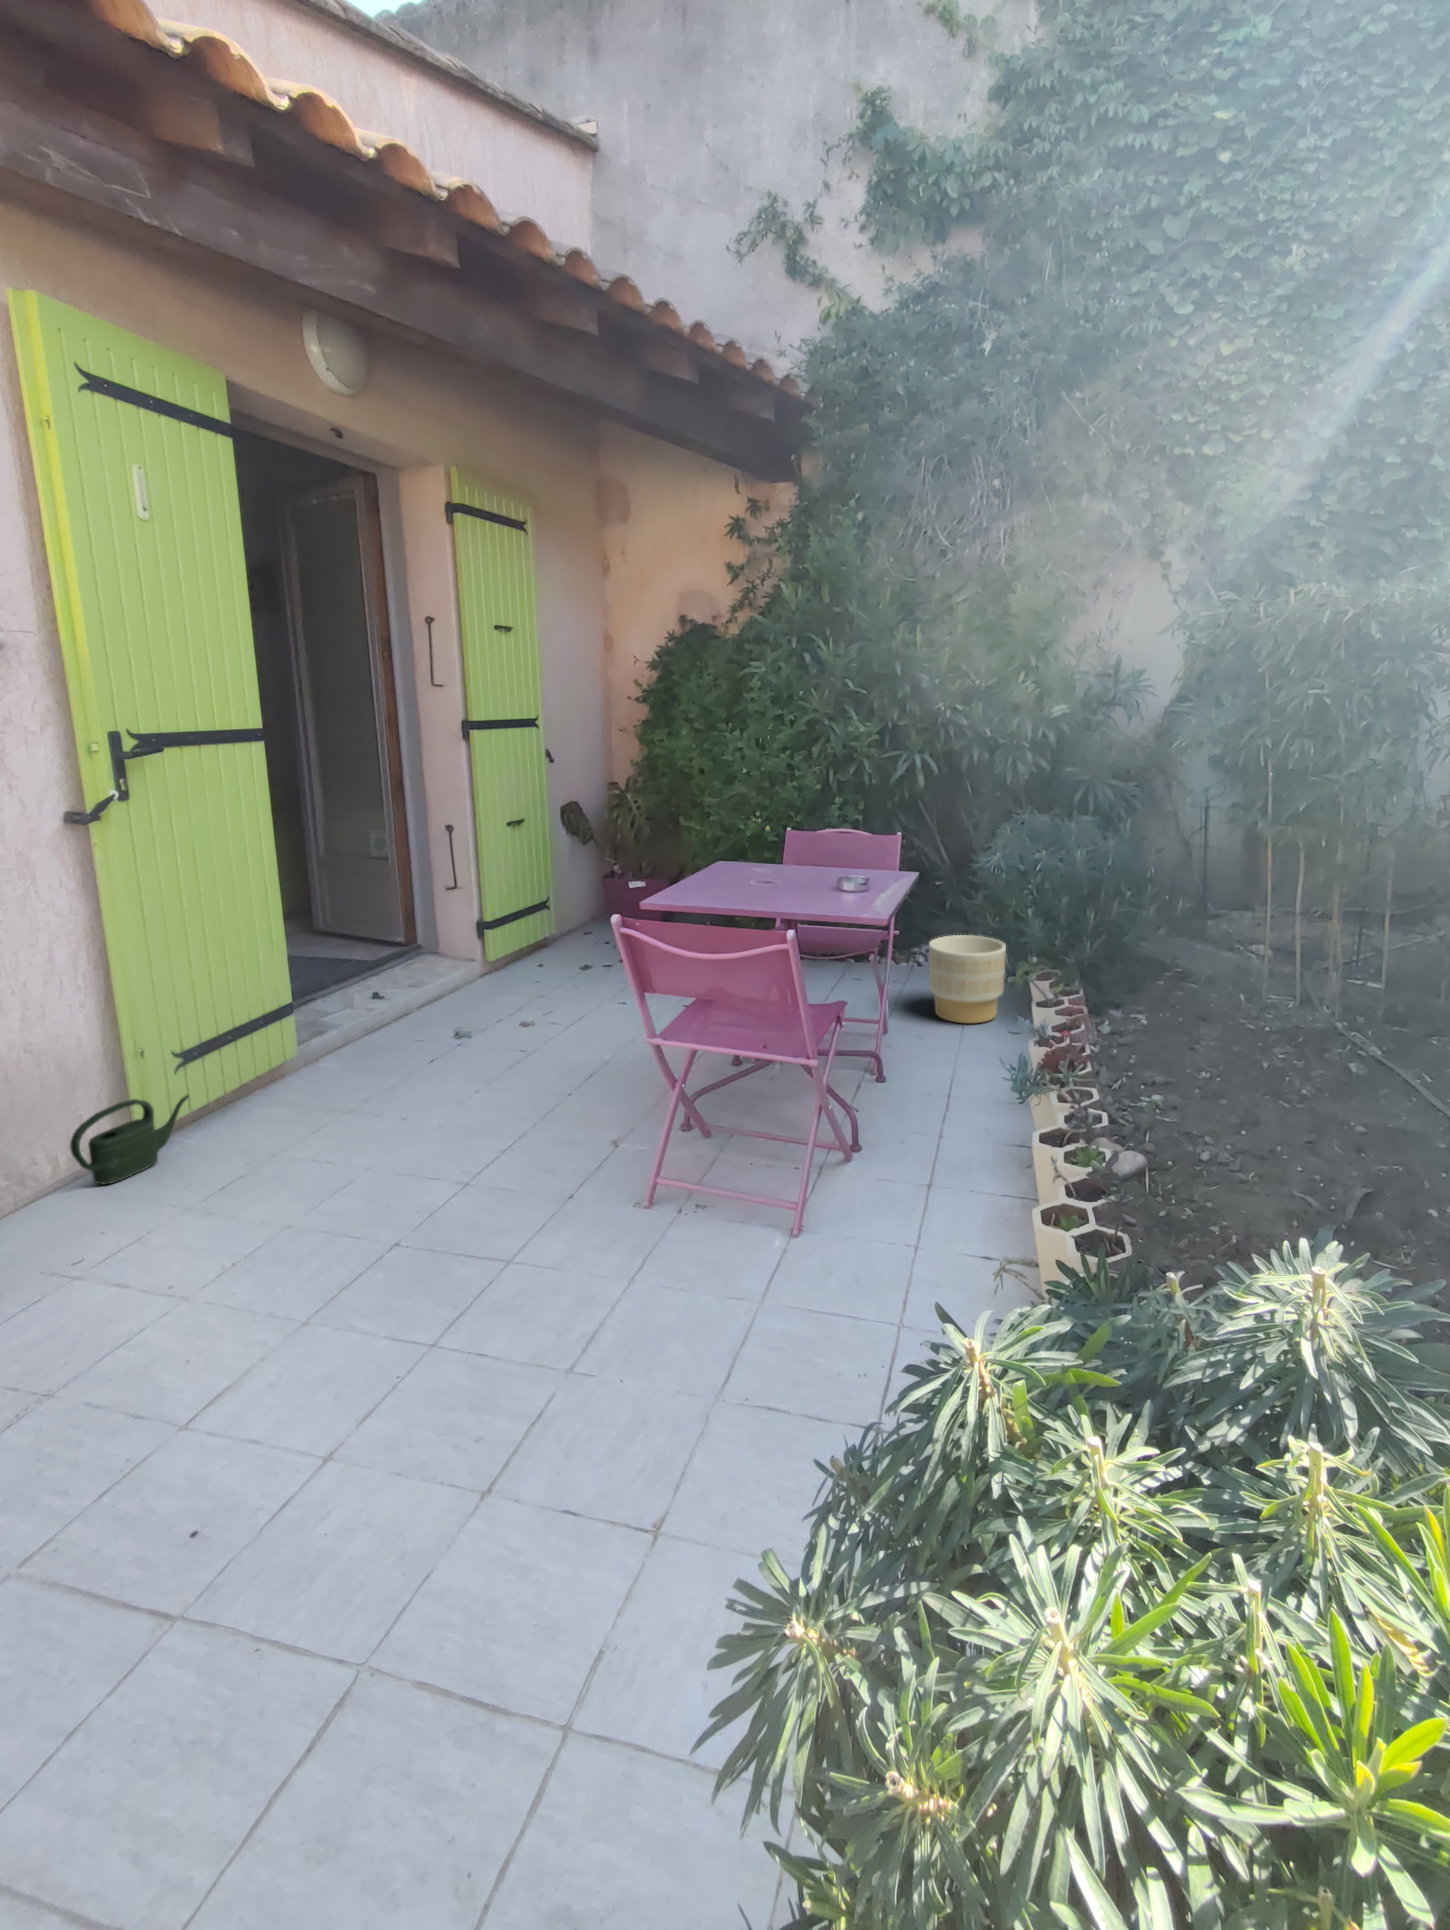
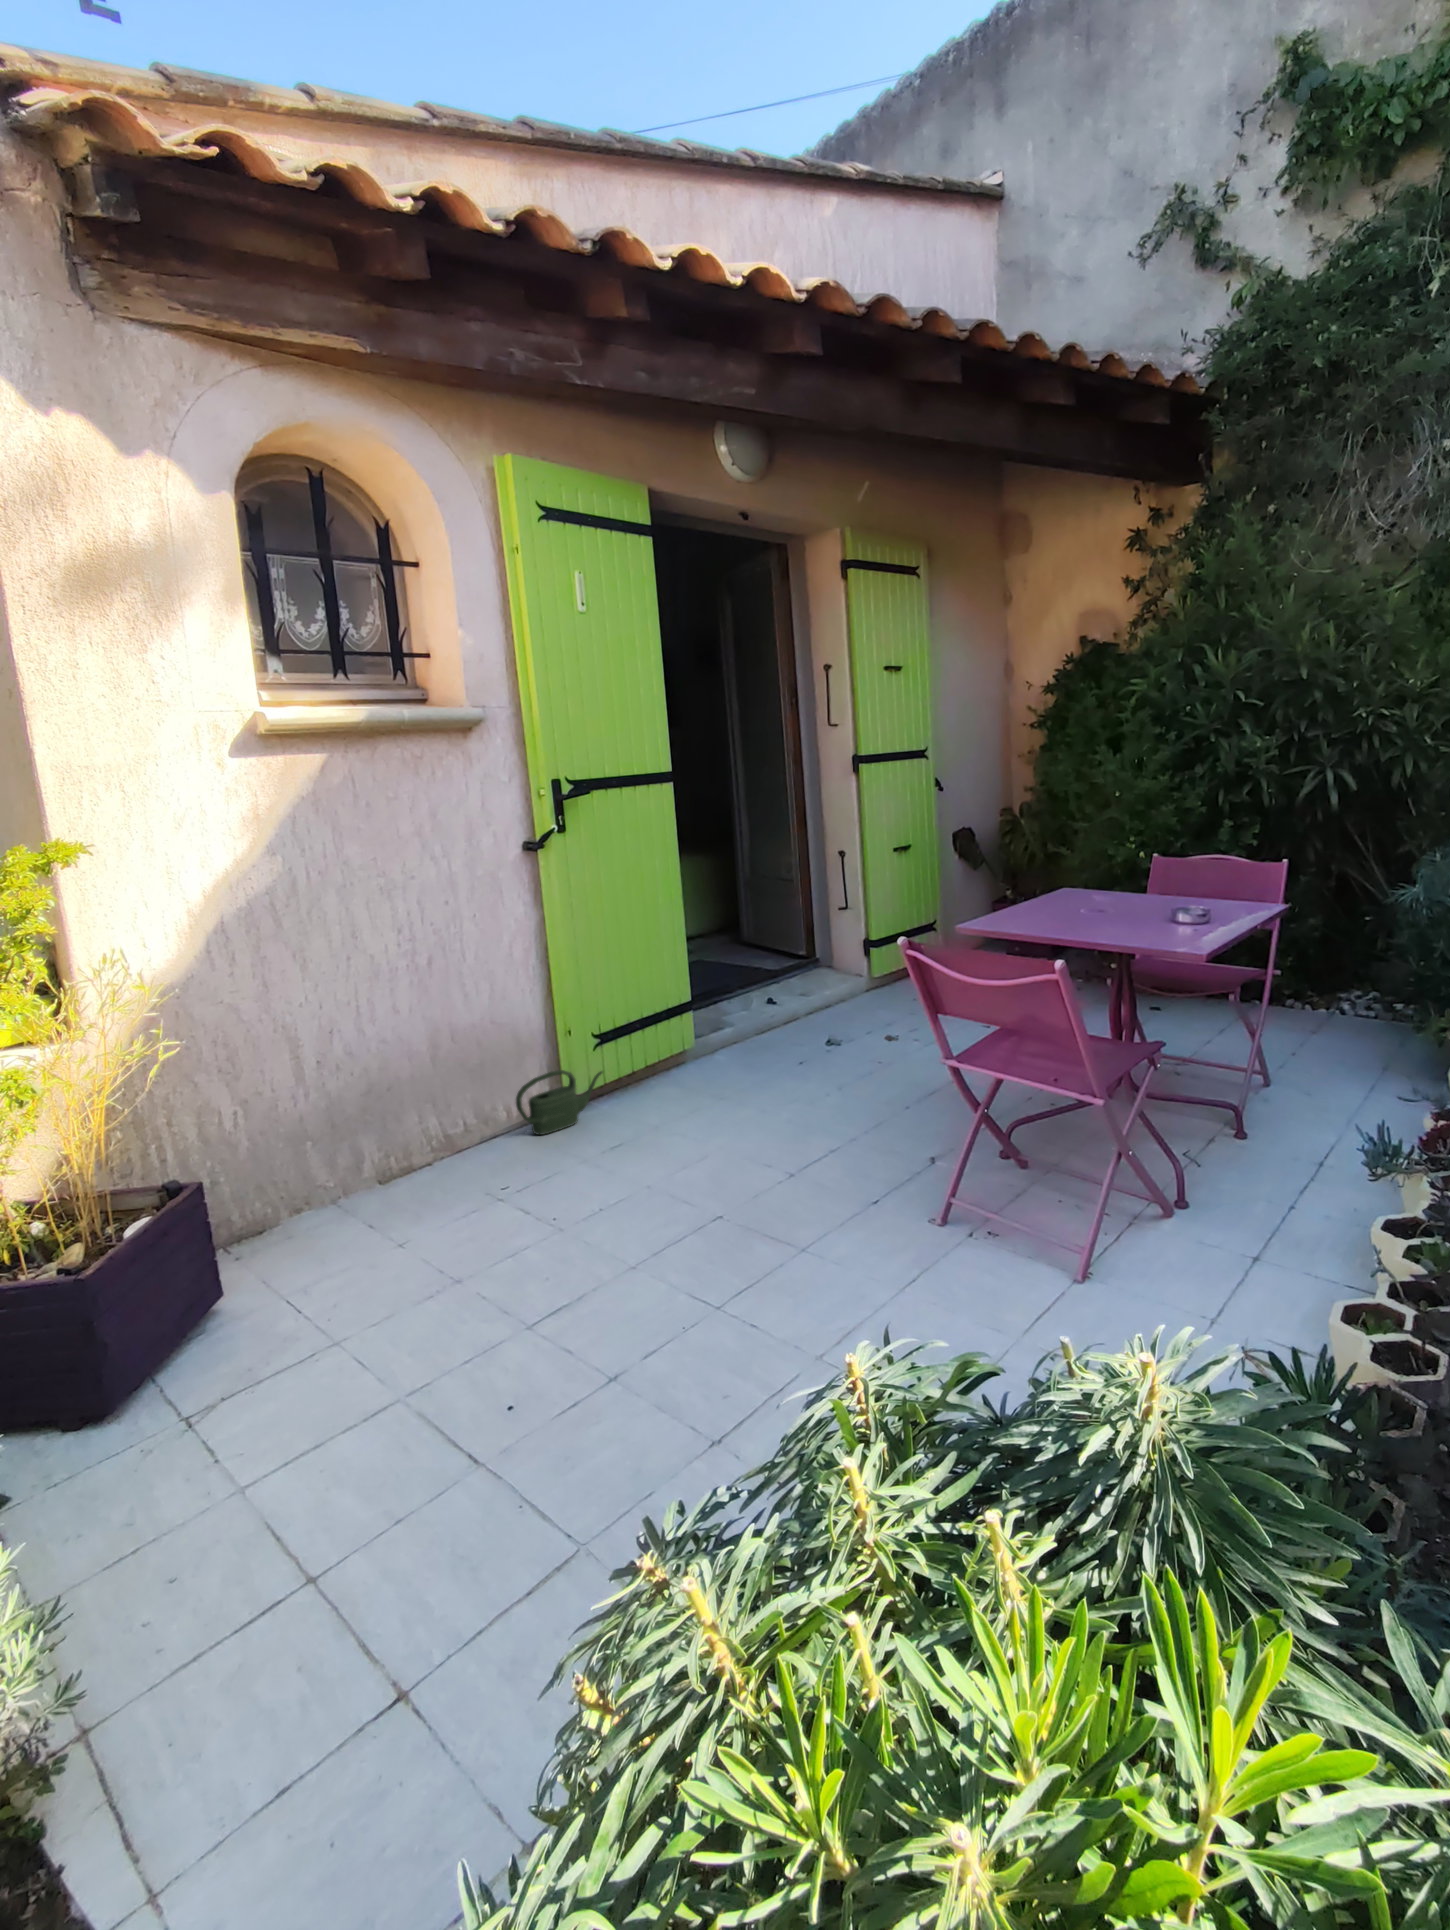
planter: present [929,935,1006,1023] -> none [1321,977,1421,1080]

